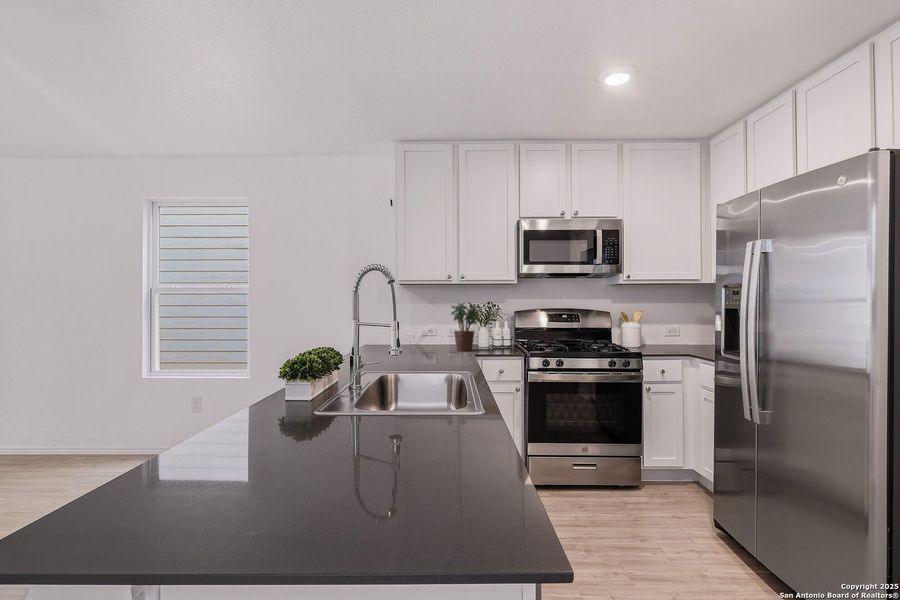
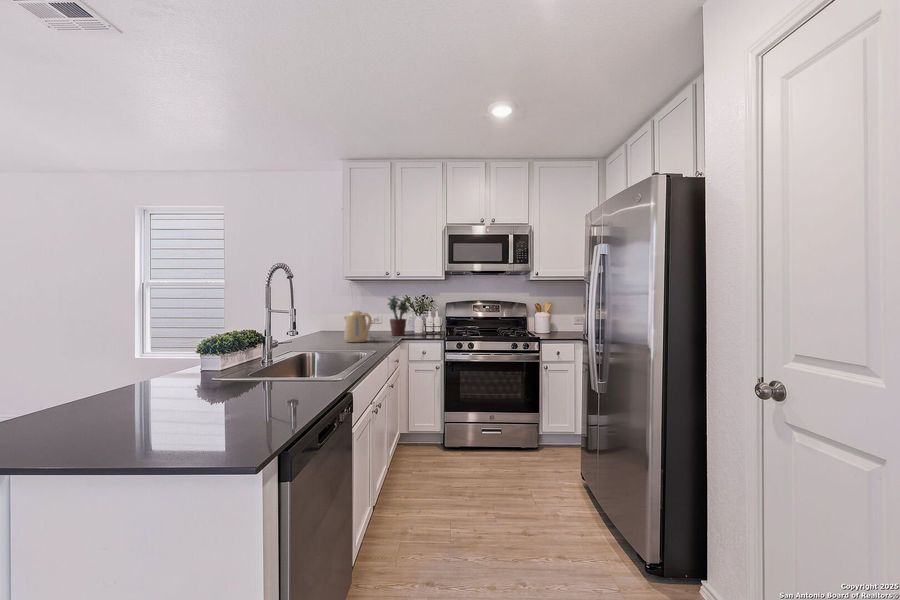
kettle: none [408,321,444,360] -> present [344,310,372,342]

